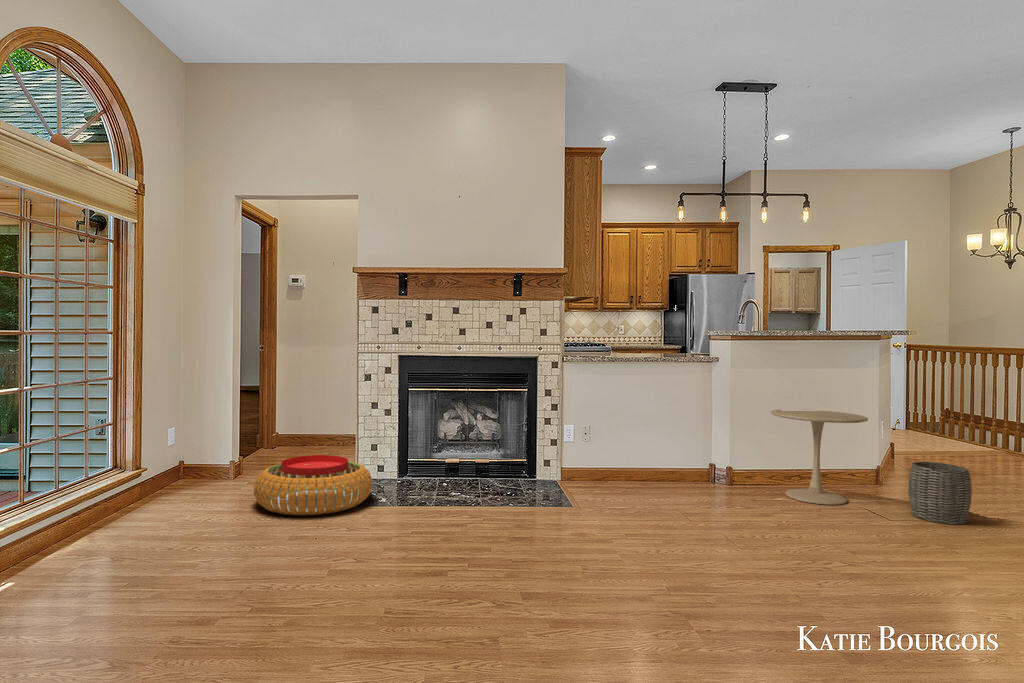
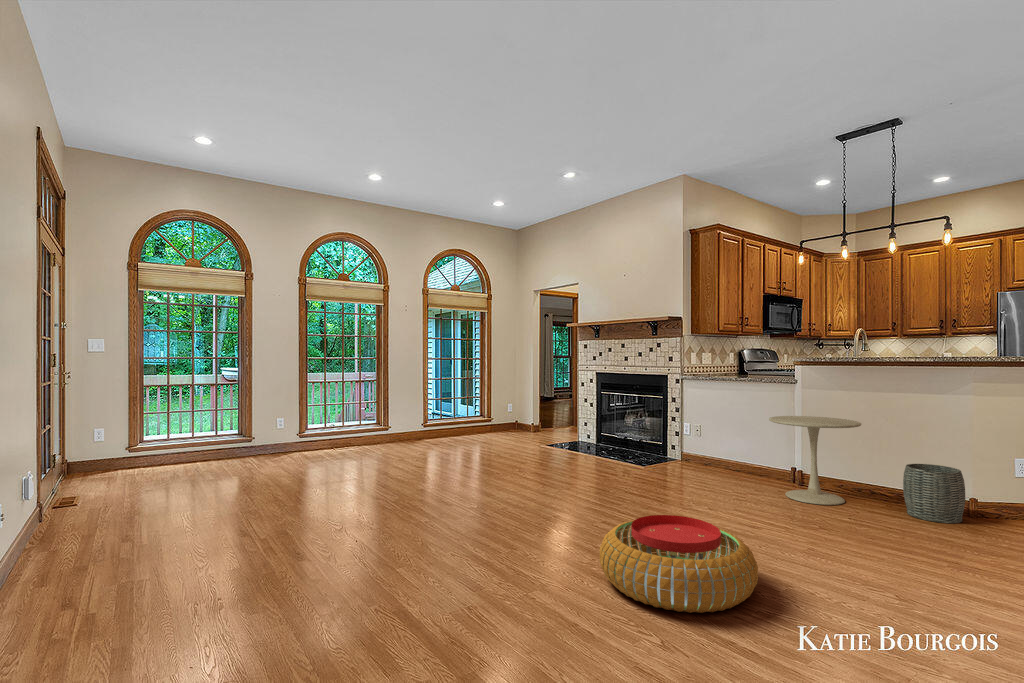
pouf: present [254,455,372,515] -> present [599,515,758,613]

